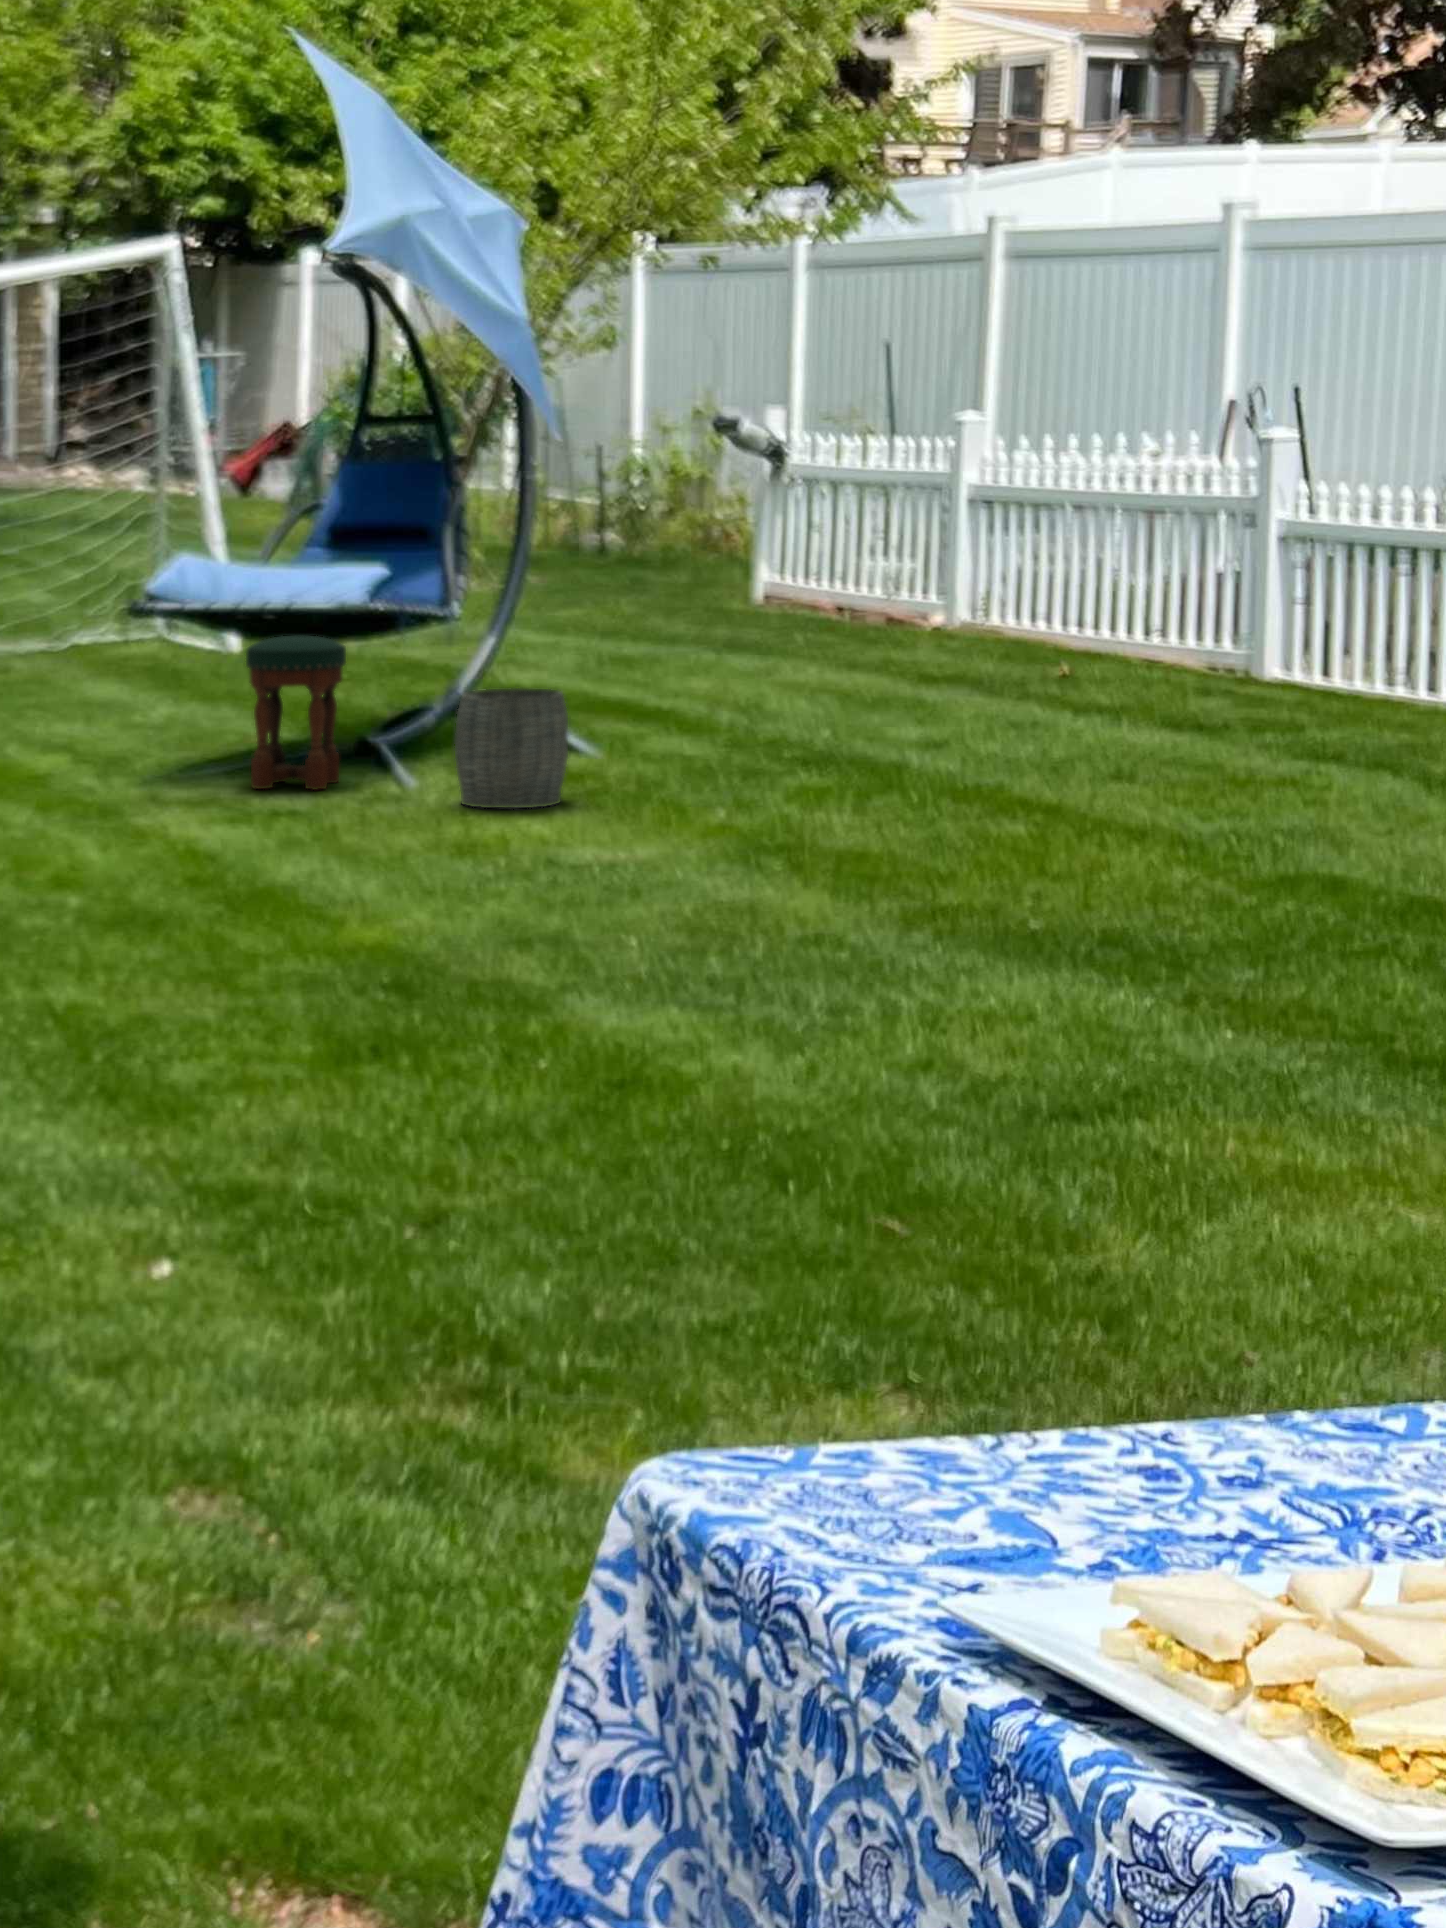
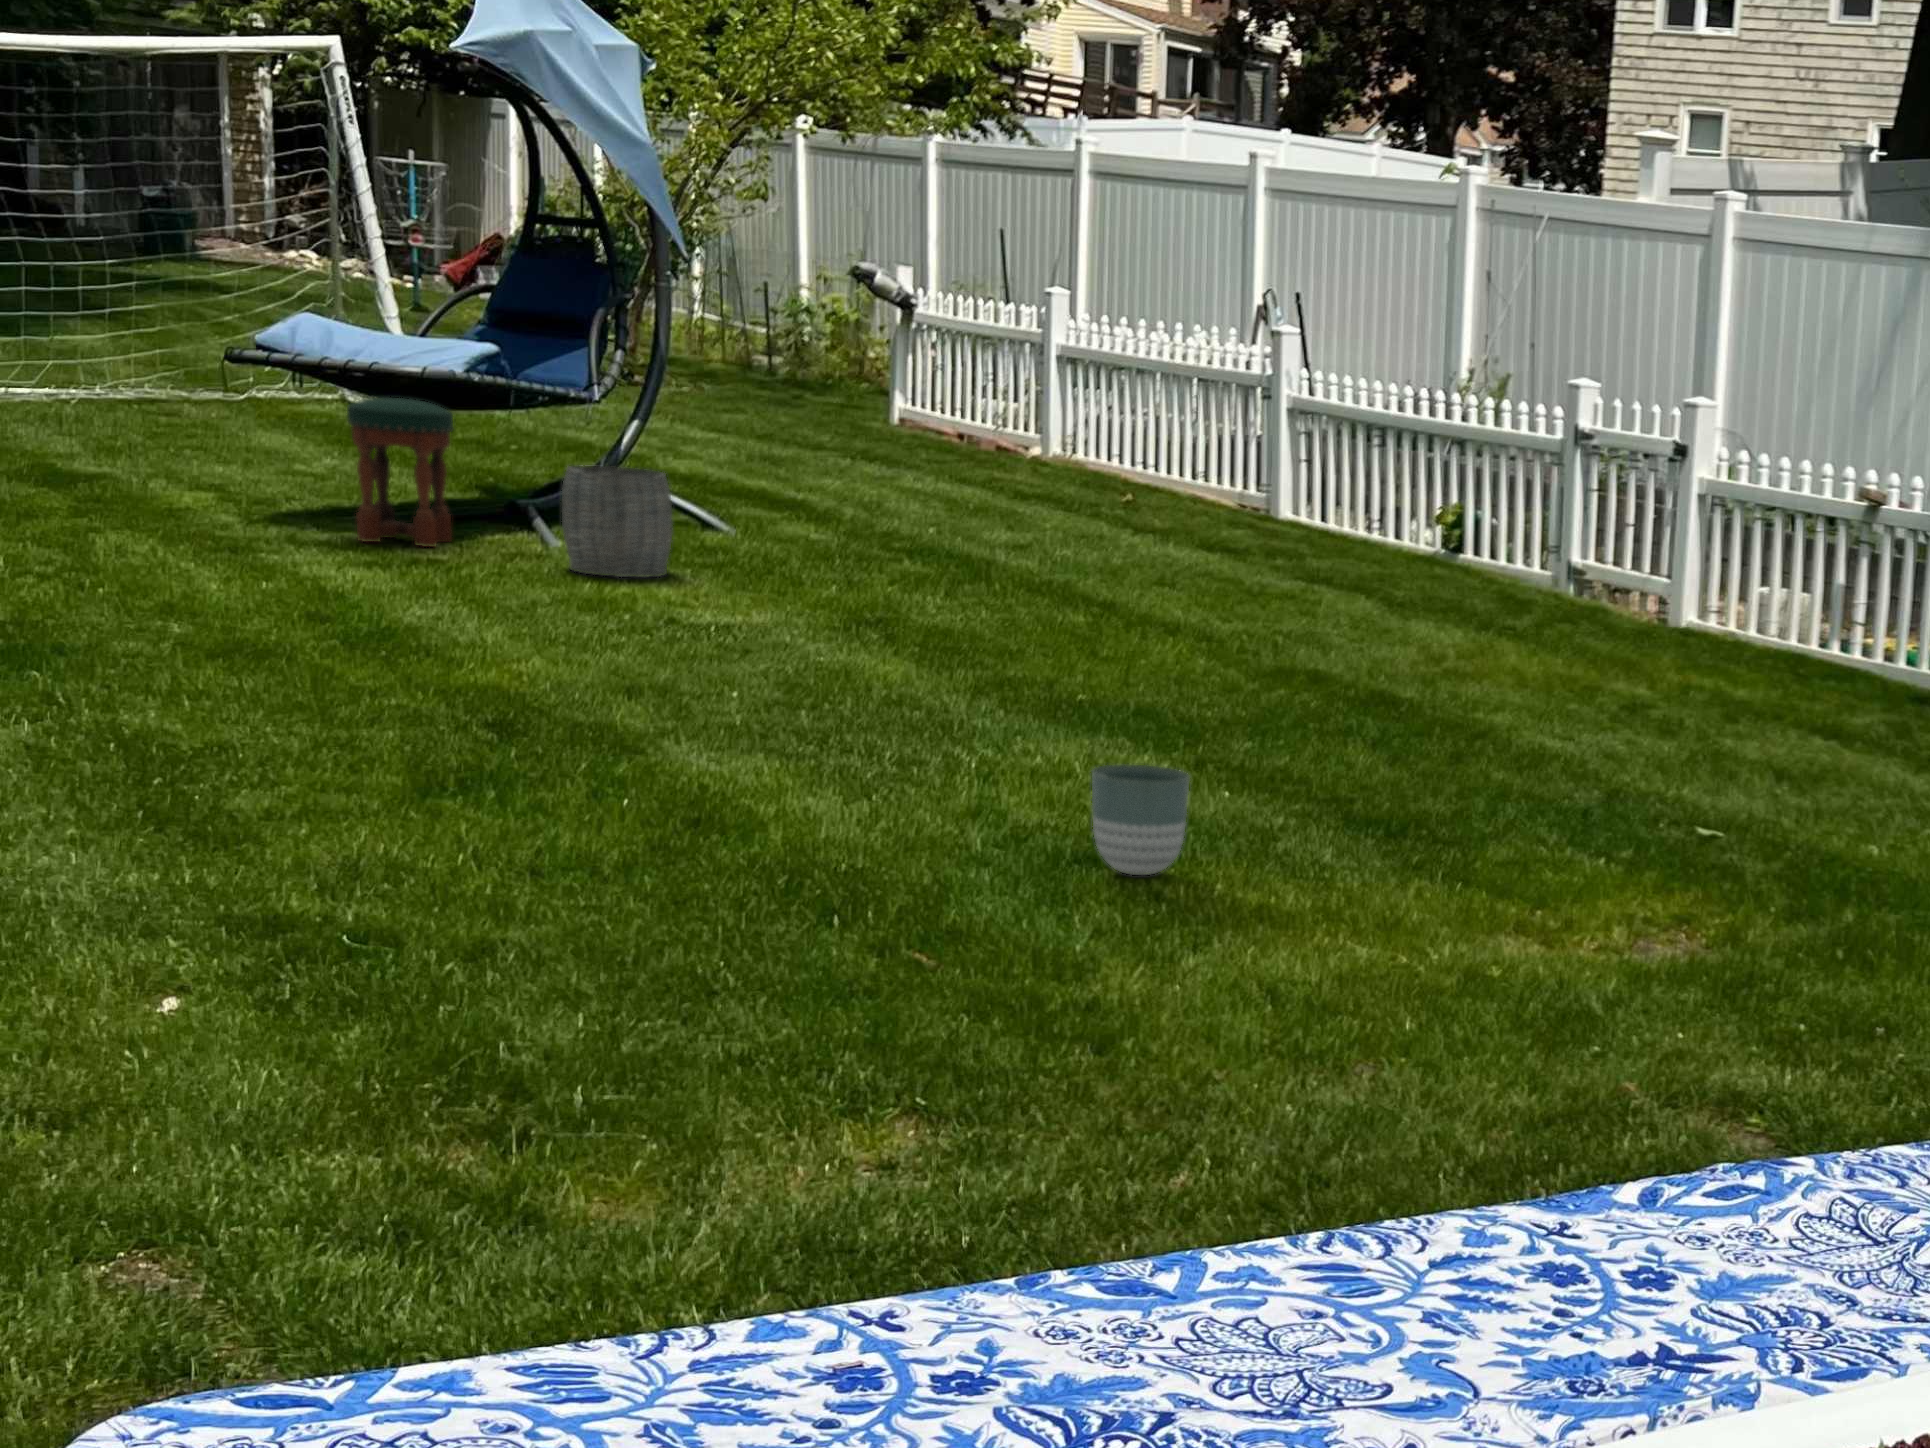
planter: none [1090,994,1206,1120] -> present [1091,765,1189,875]

